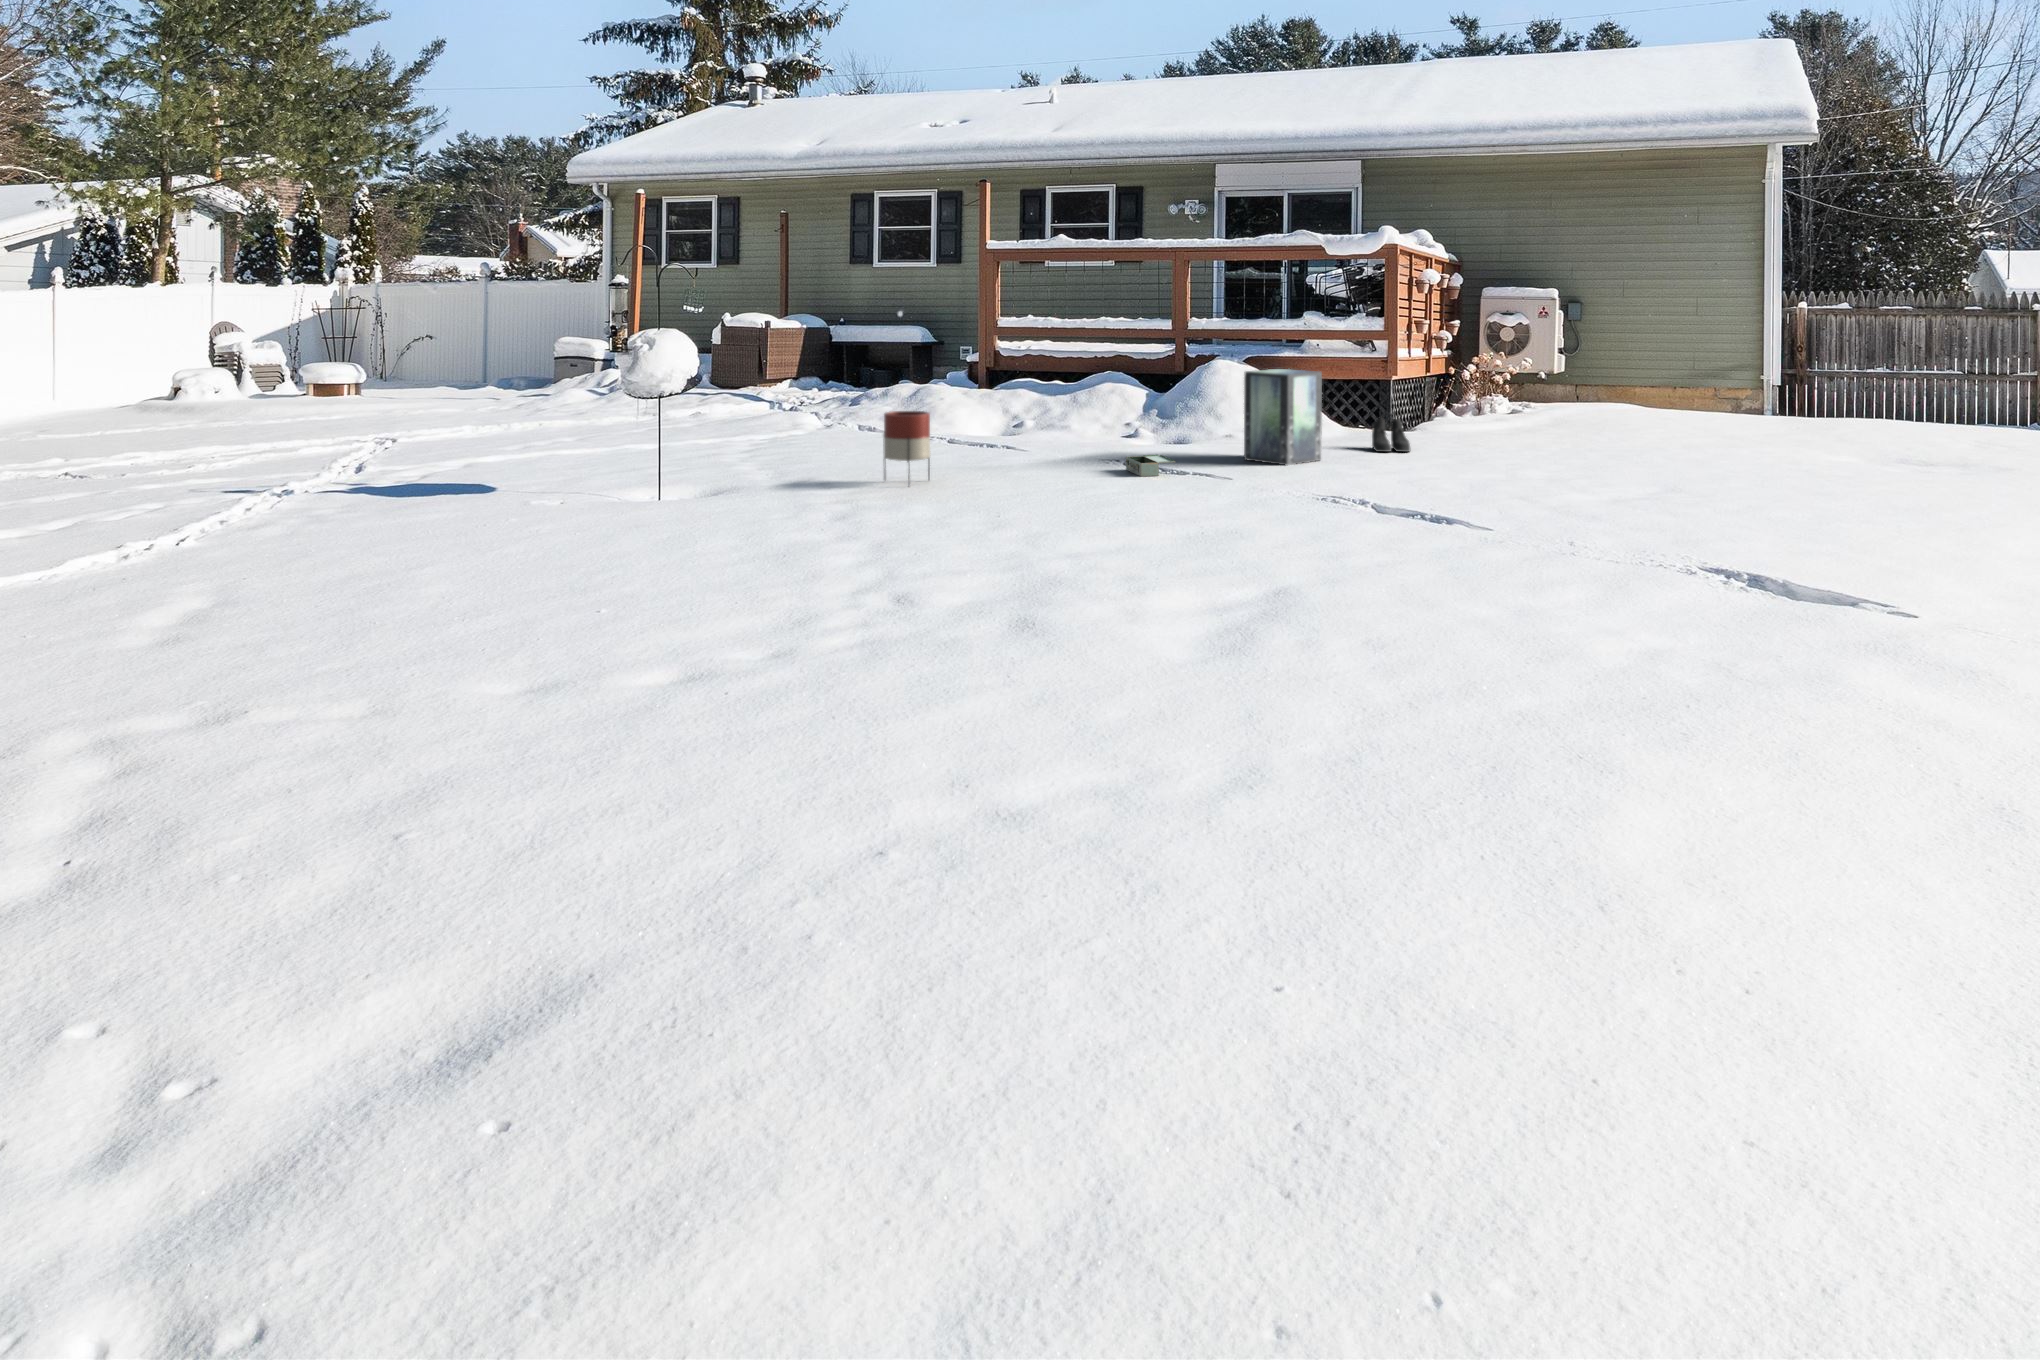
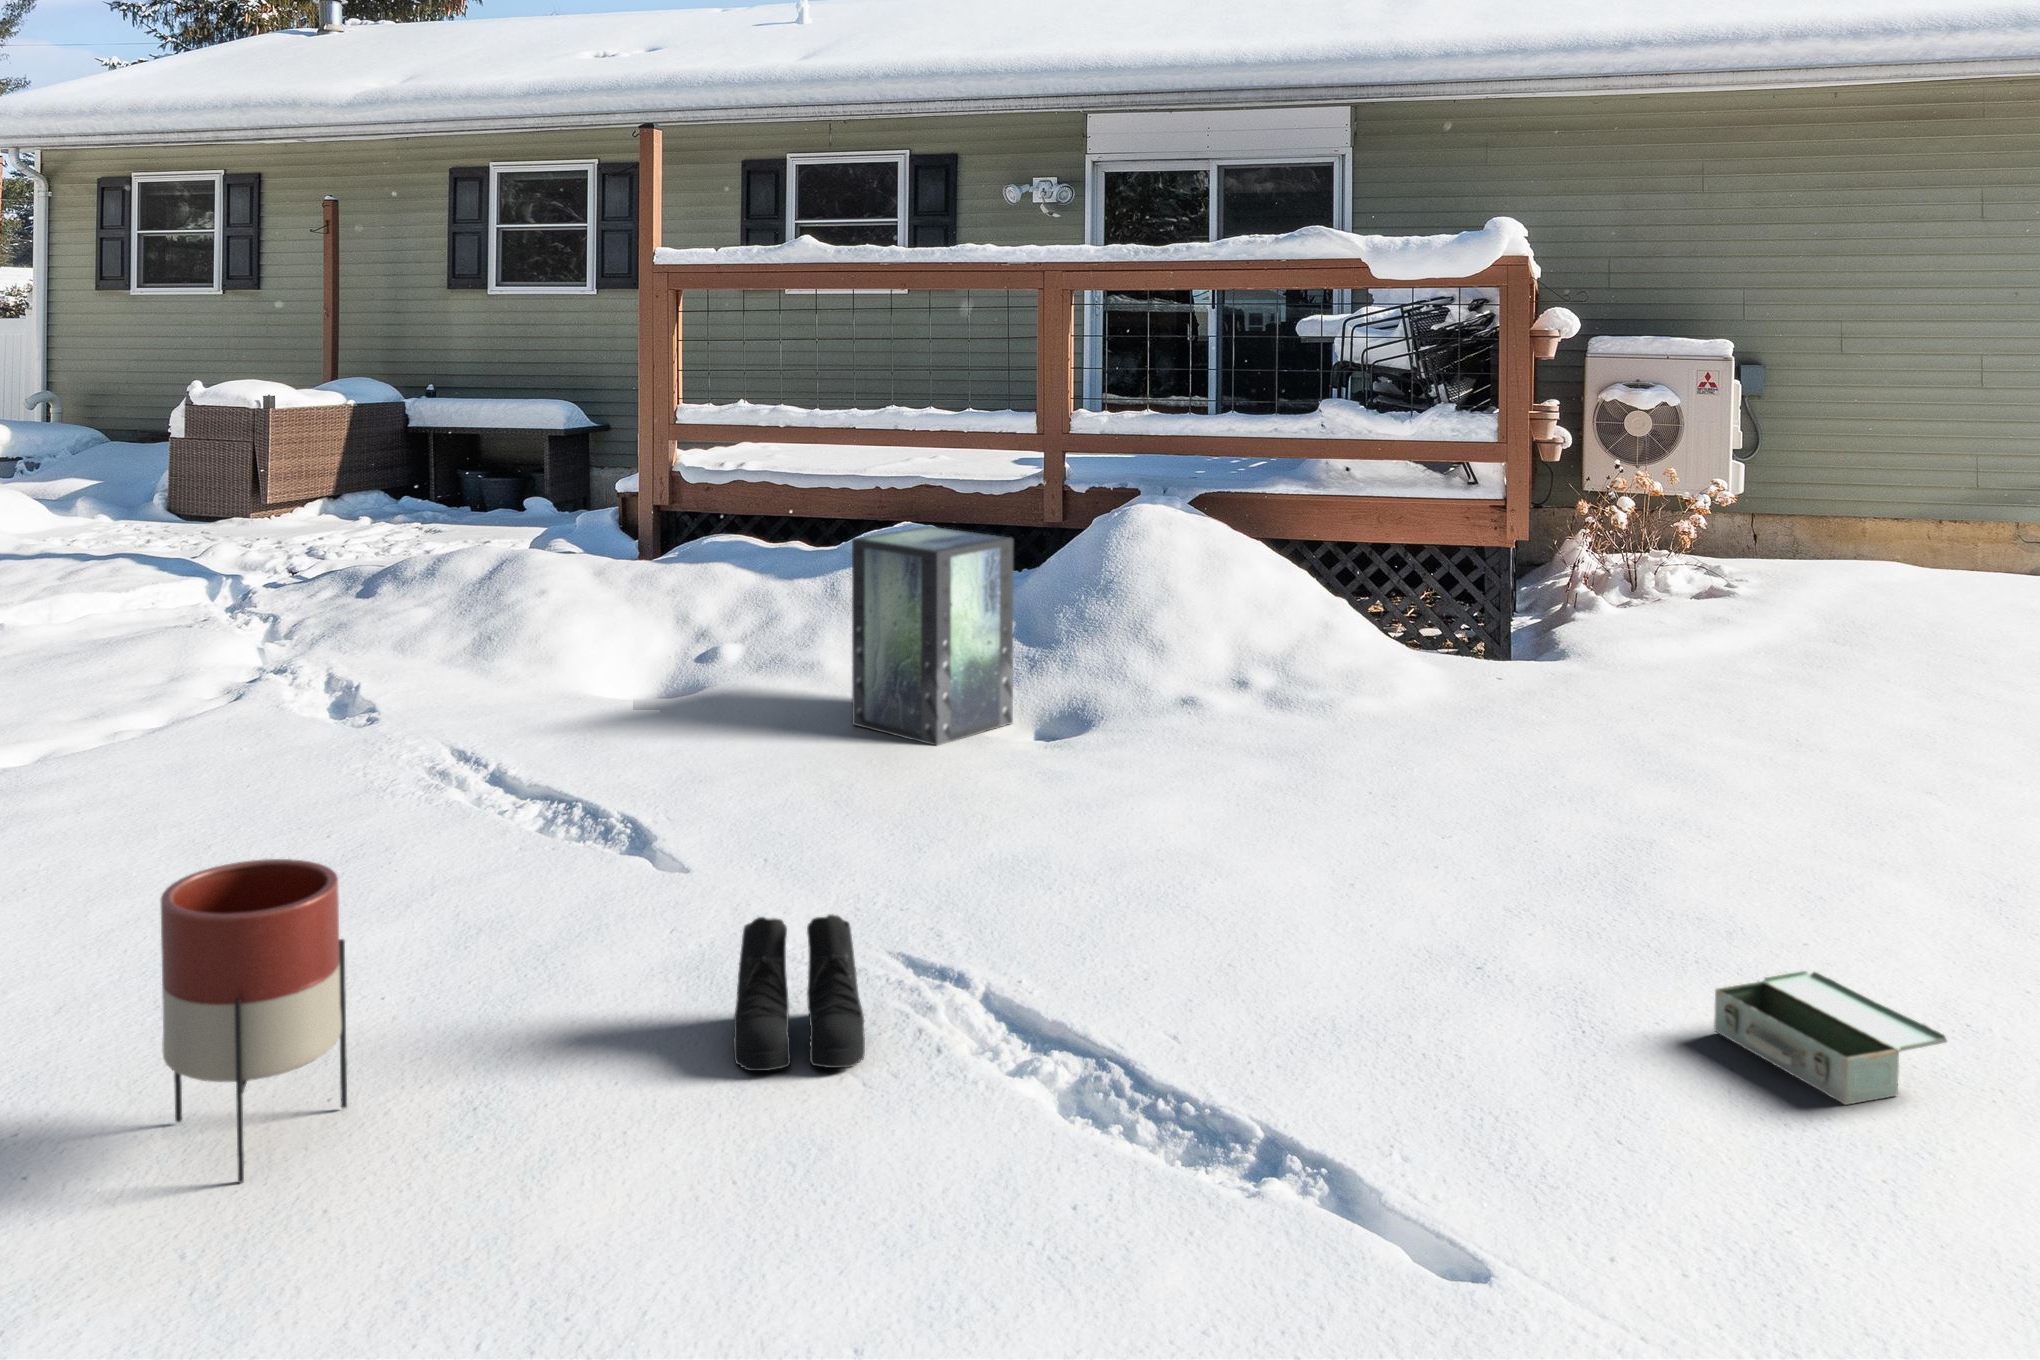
storage box: present [1244,369,1322,465] -> present [852,526,1013,746]
boots: present [1372,419,1411,452] -> present [734,915,865,1071]
toolbox: present [1126,455,1175,477] -> present [1714,971,1947,1105]

